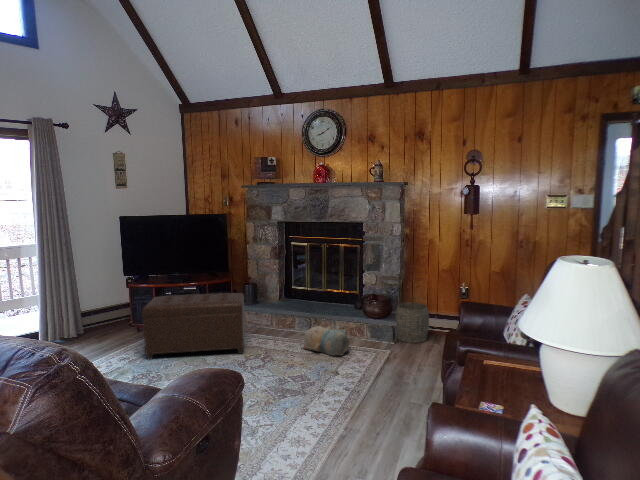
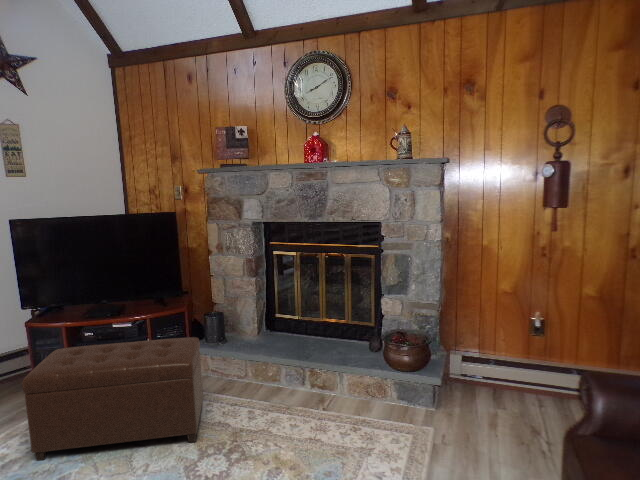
woven basket: present [396,302,429,343] -> none [435,342,487,409]
plush toy: present [303,326,349,355] -> none [293,388,368,442]

